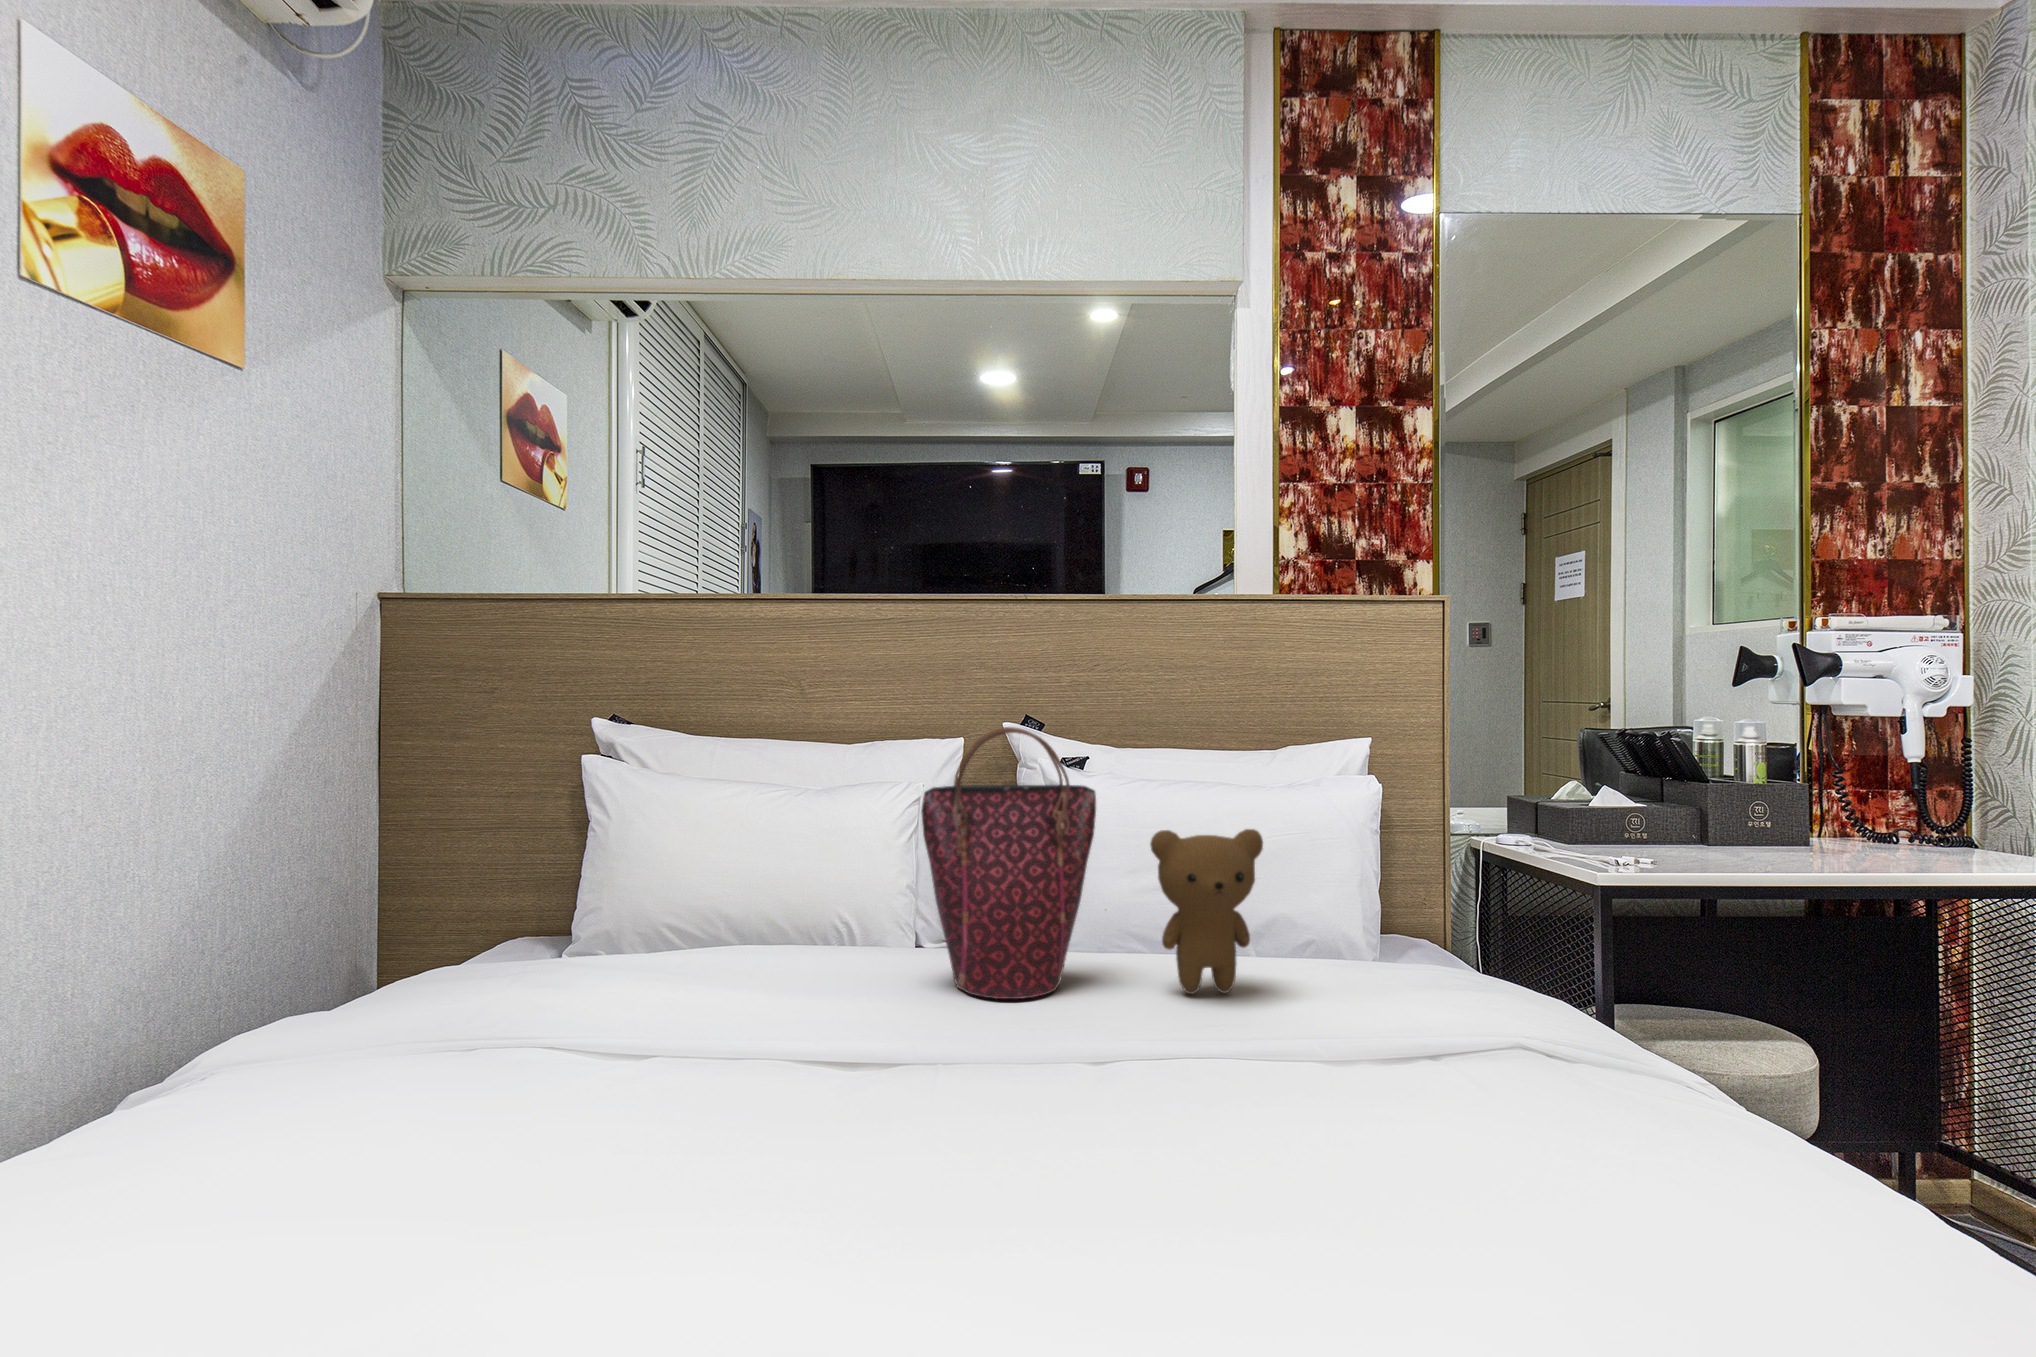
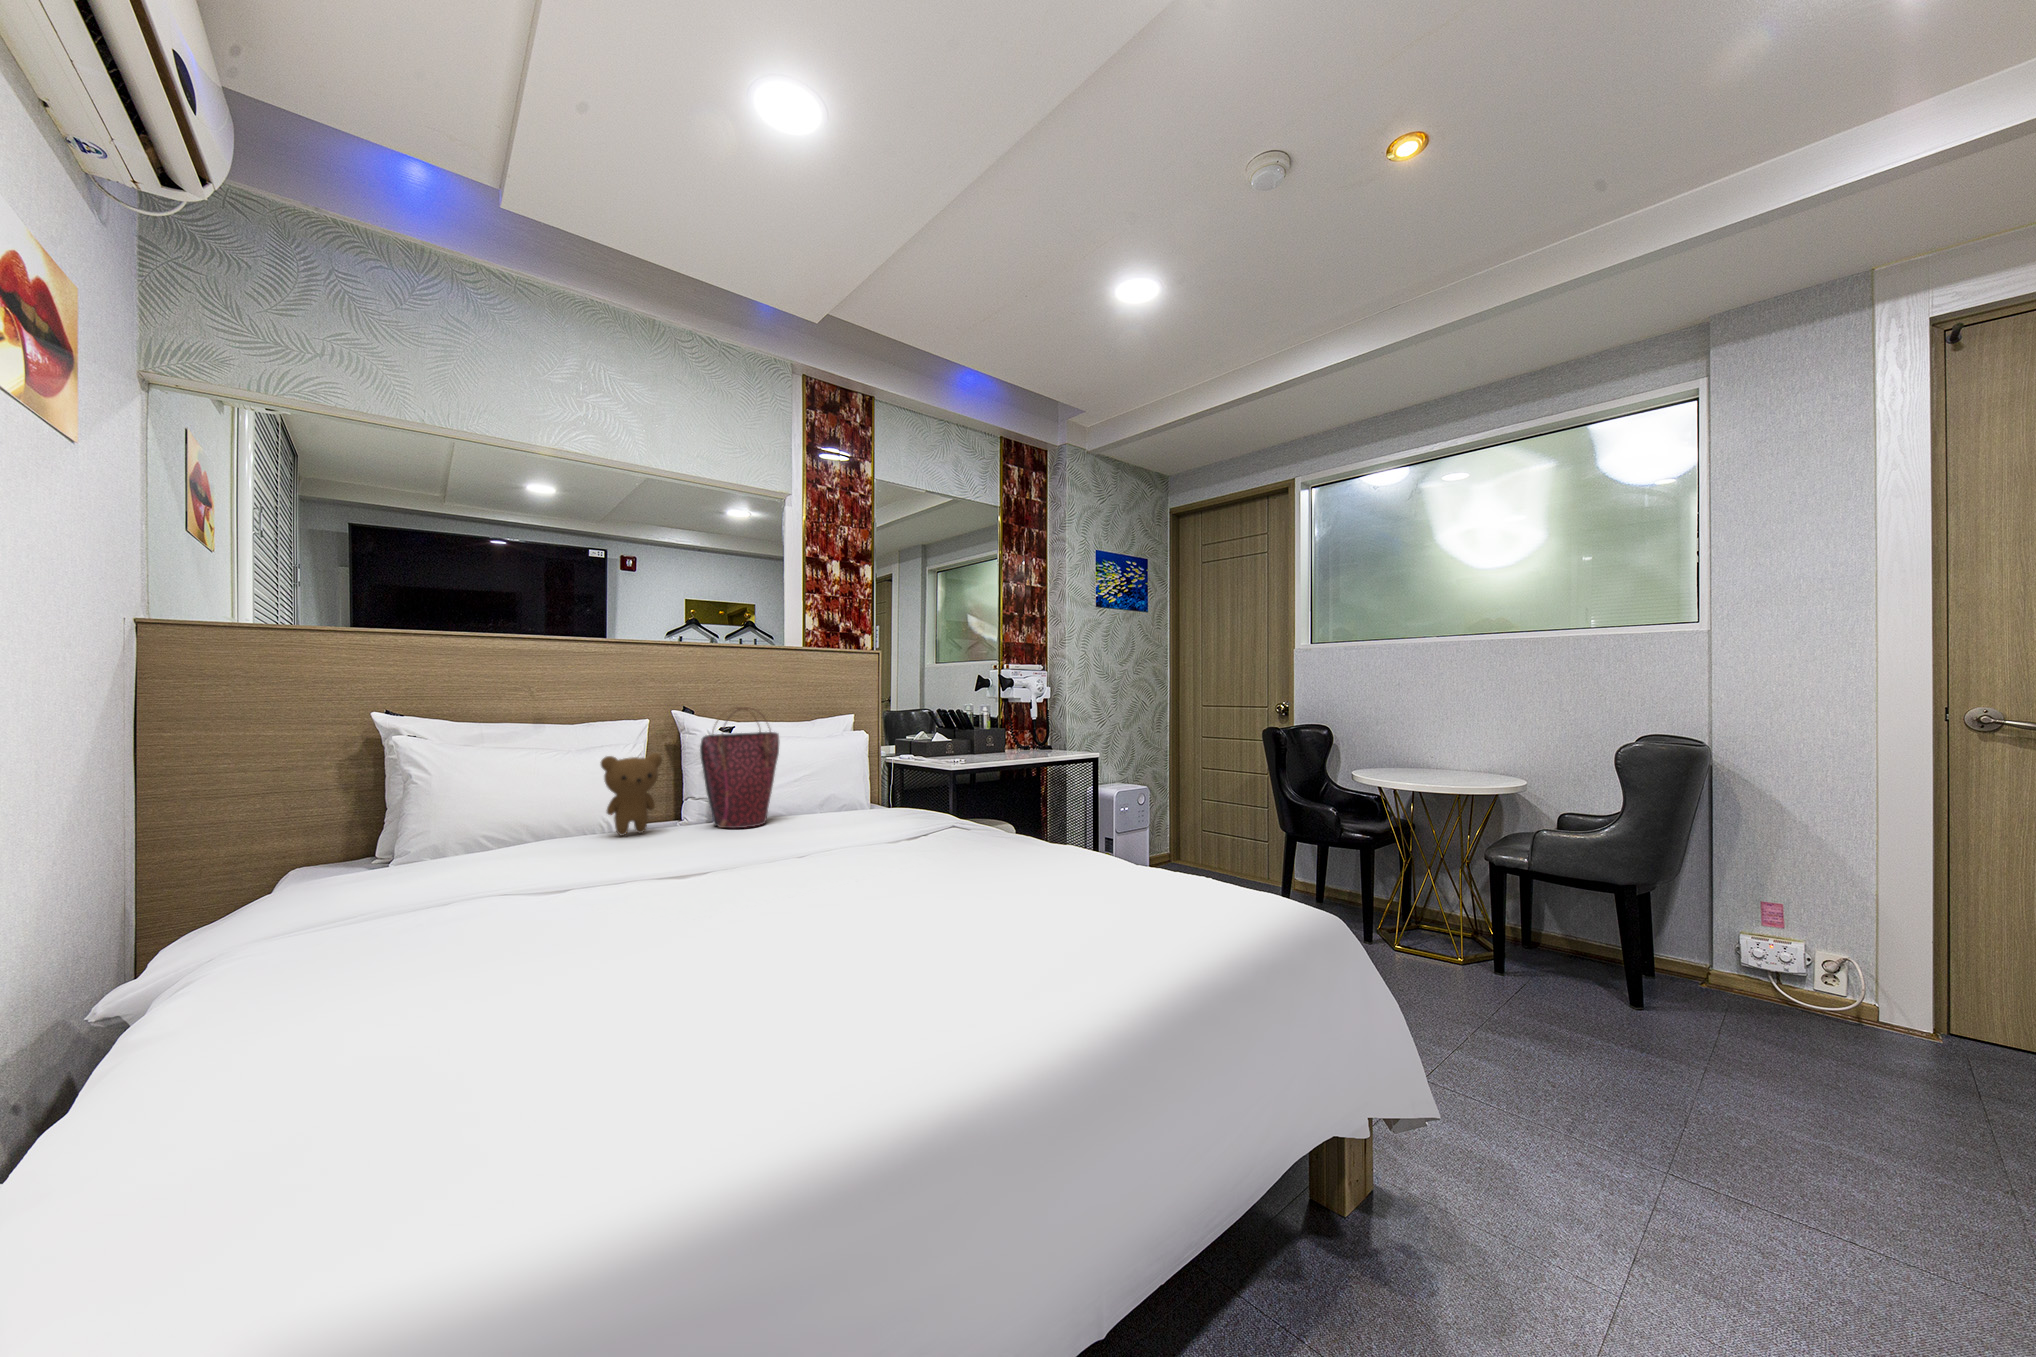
teddy bear: present [1150,829,1263,994] -> present [601,753,662,836]

